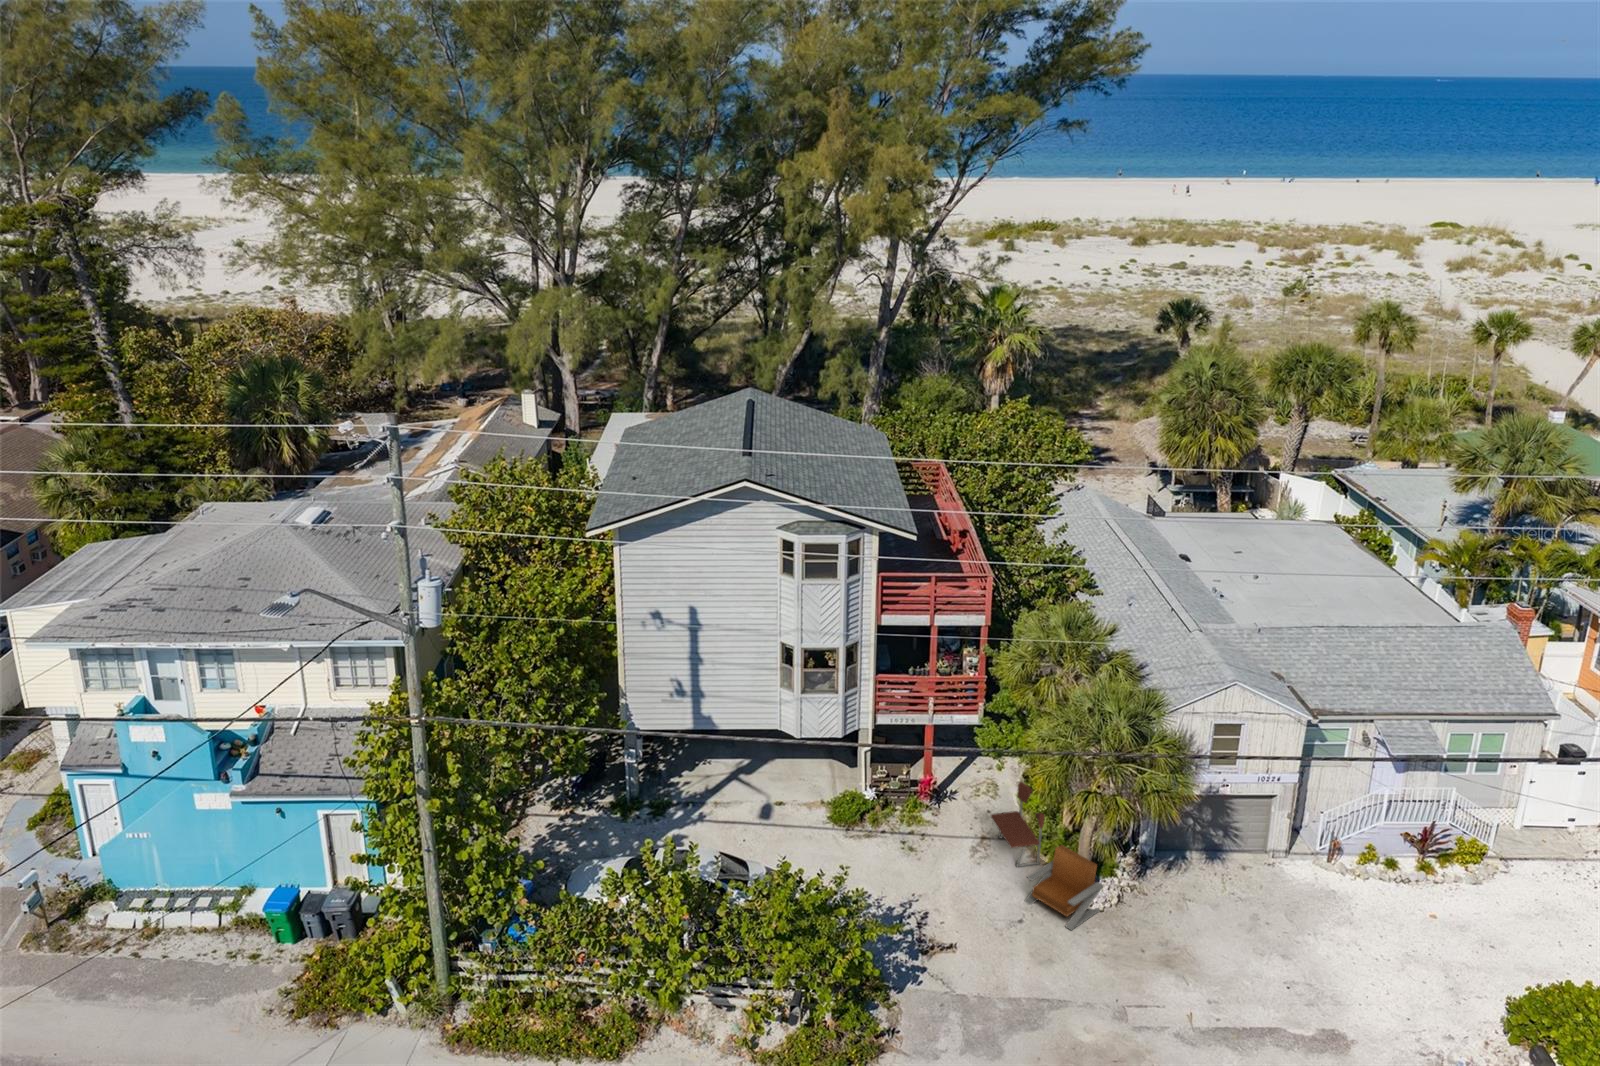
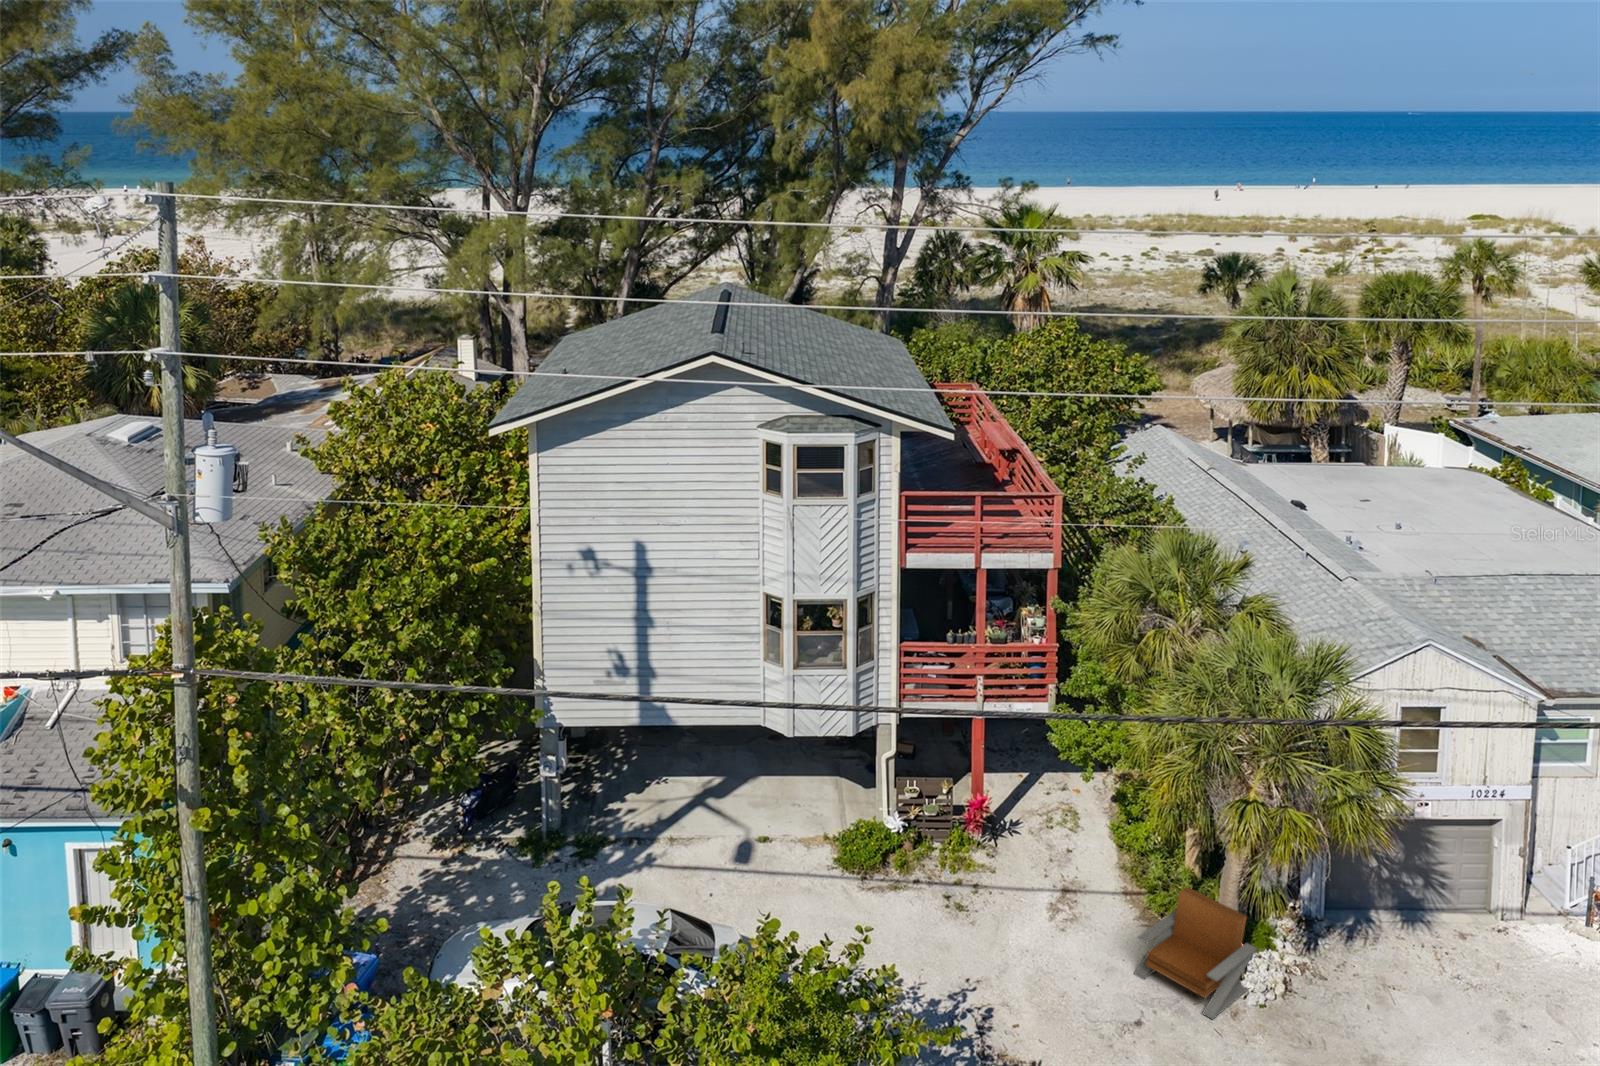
bench: present [991,782,1045,867] -> none [1071,796,1157,922]

